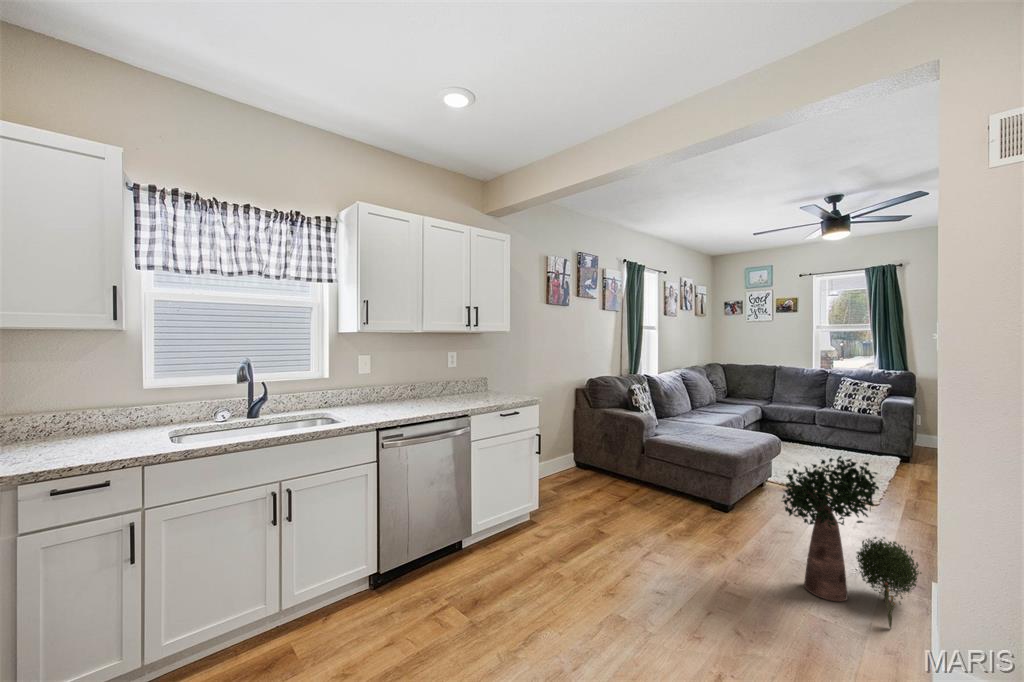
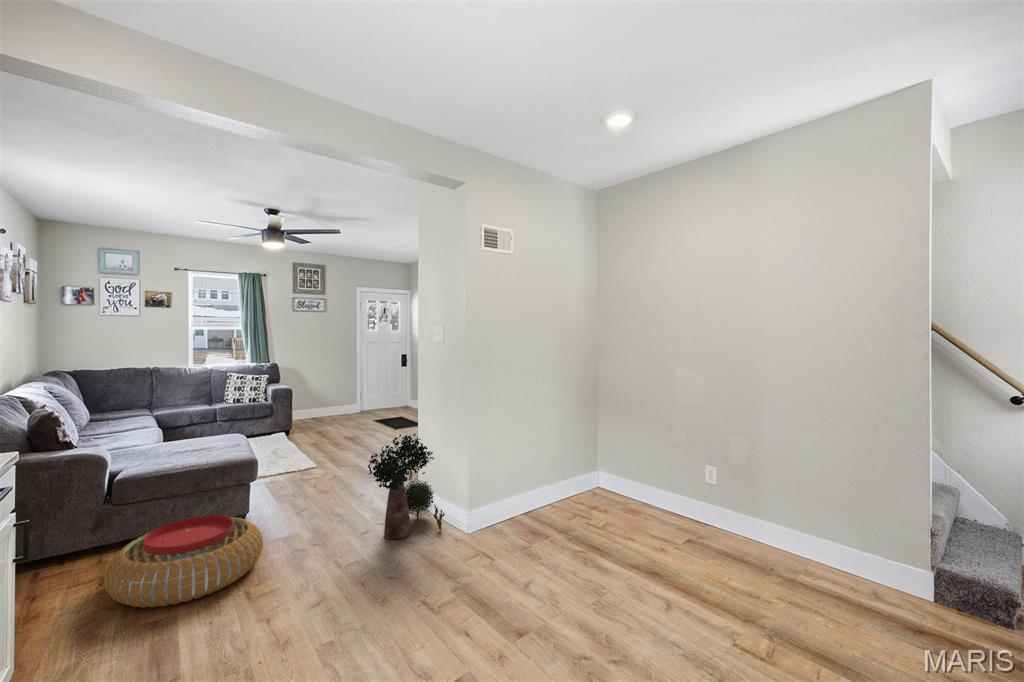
pouf: none [591,469,696,530] -> present [104,516,263,608]

